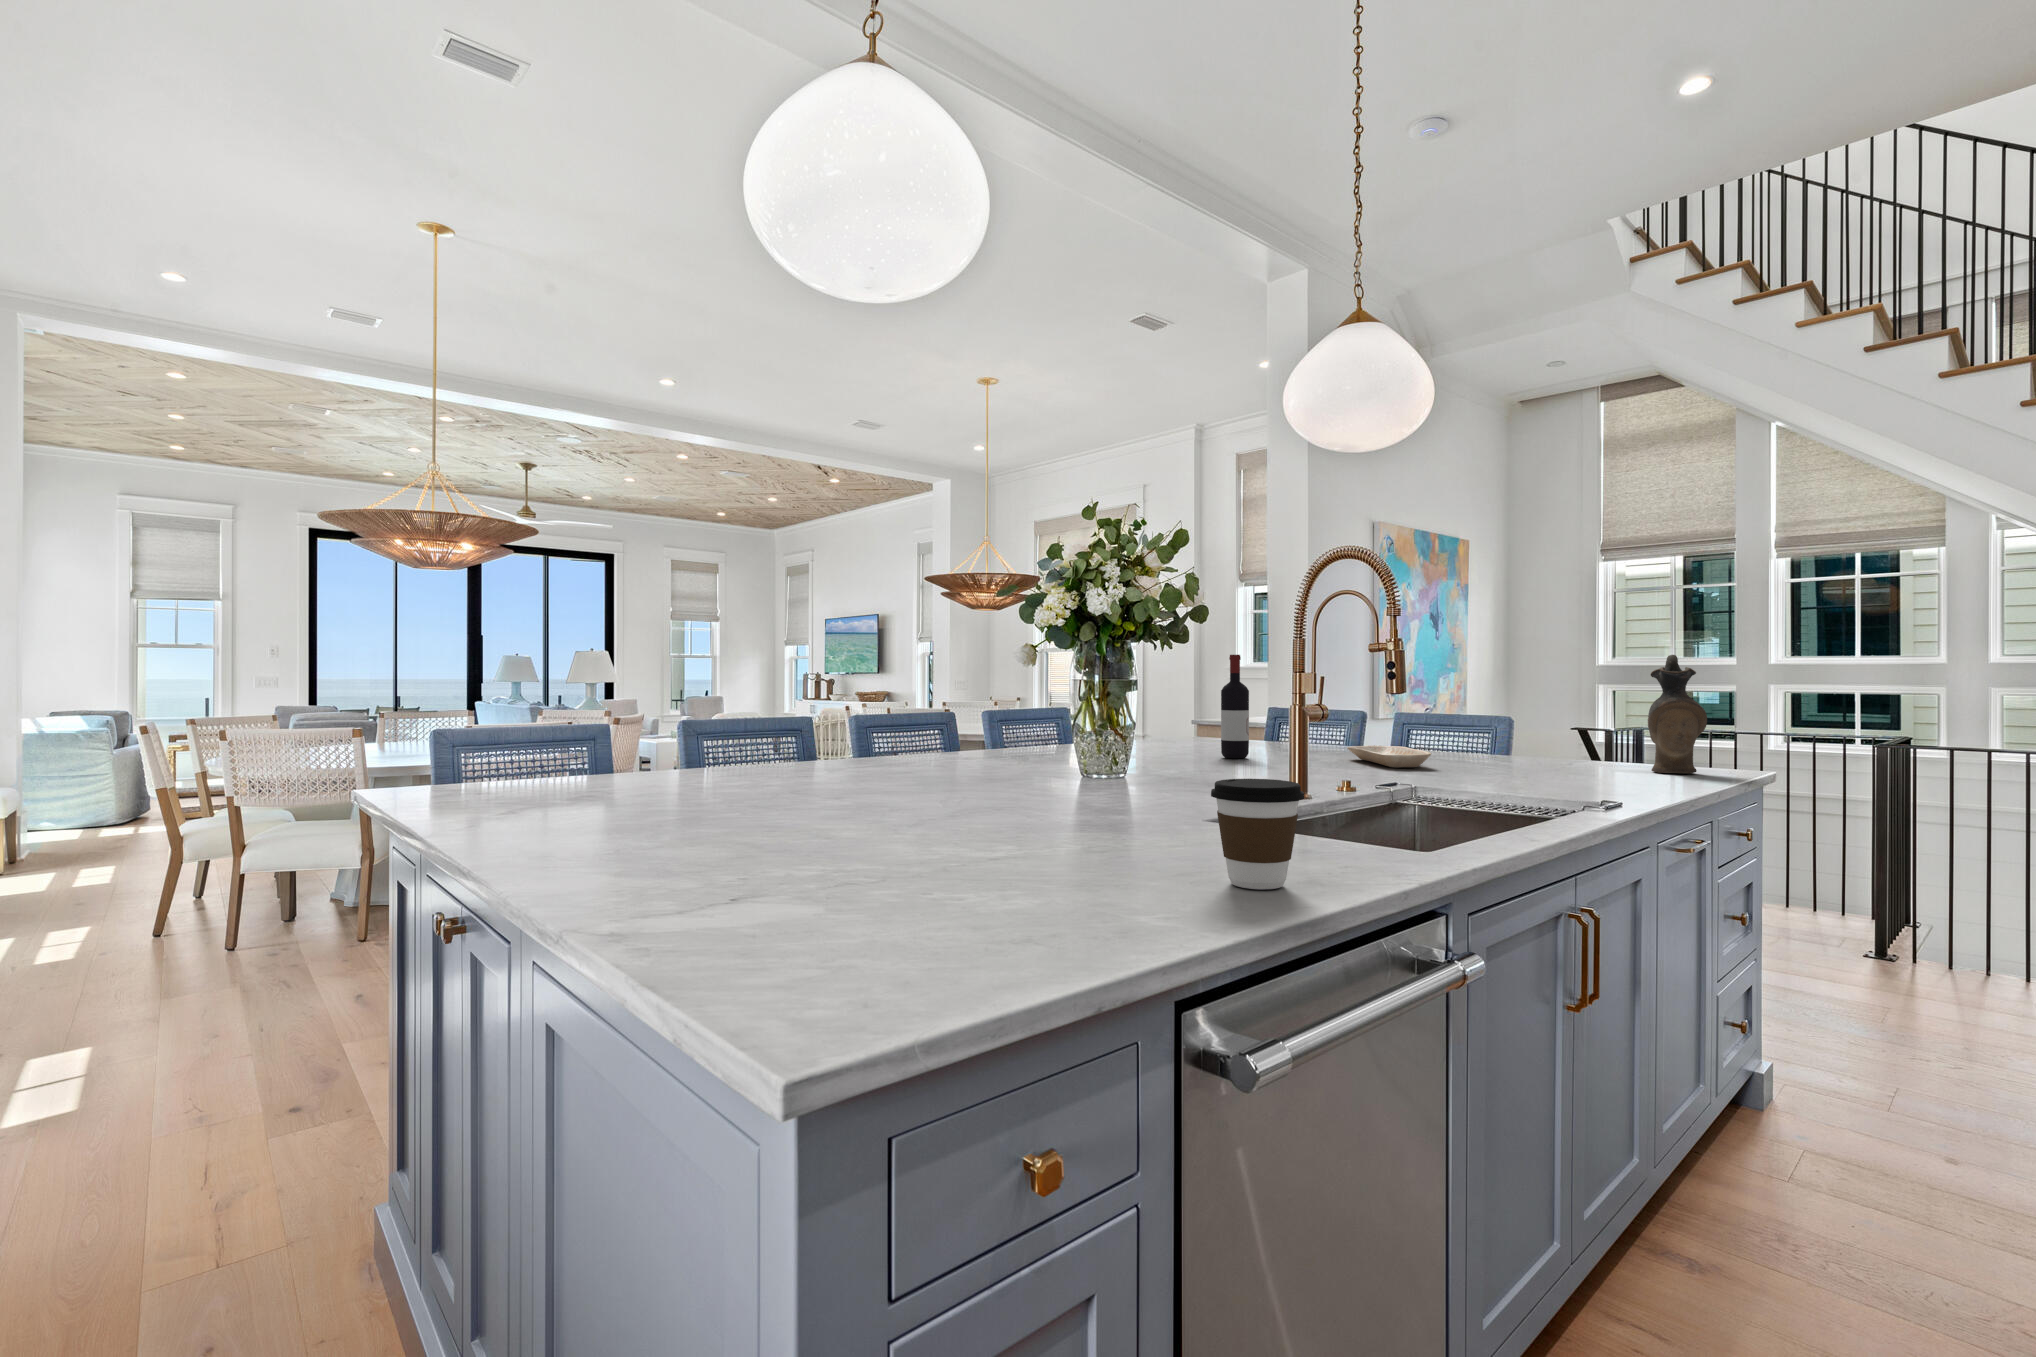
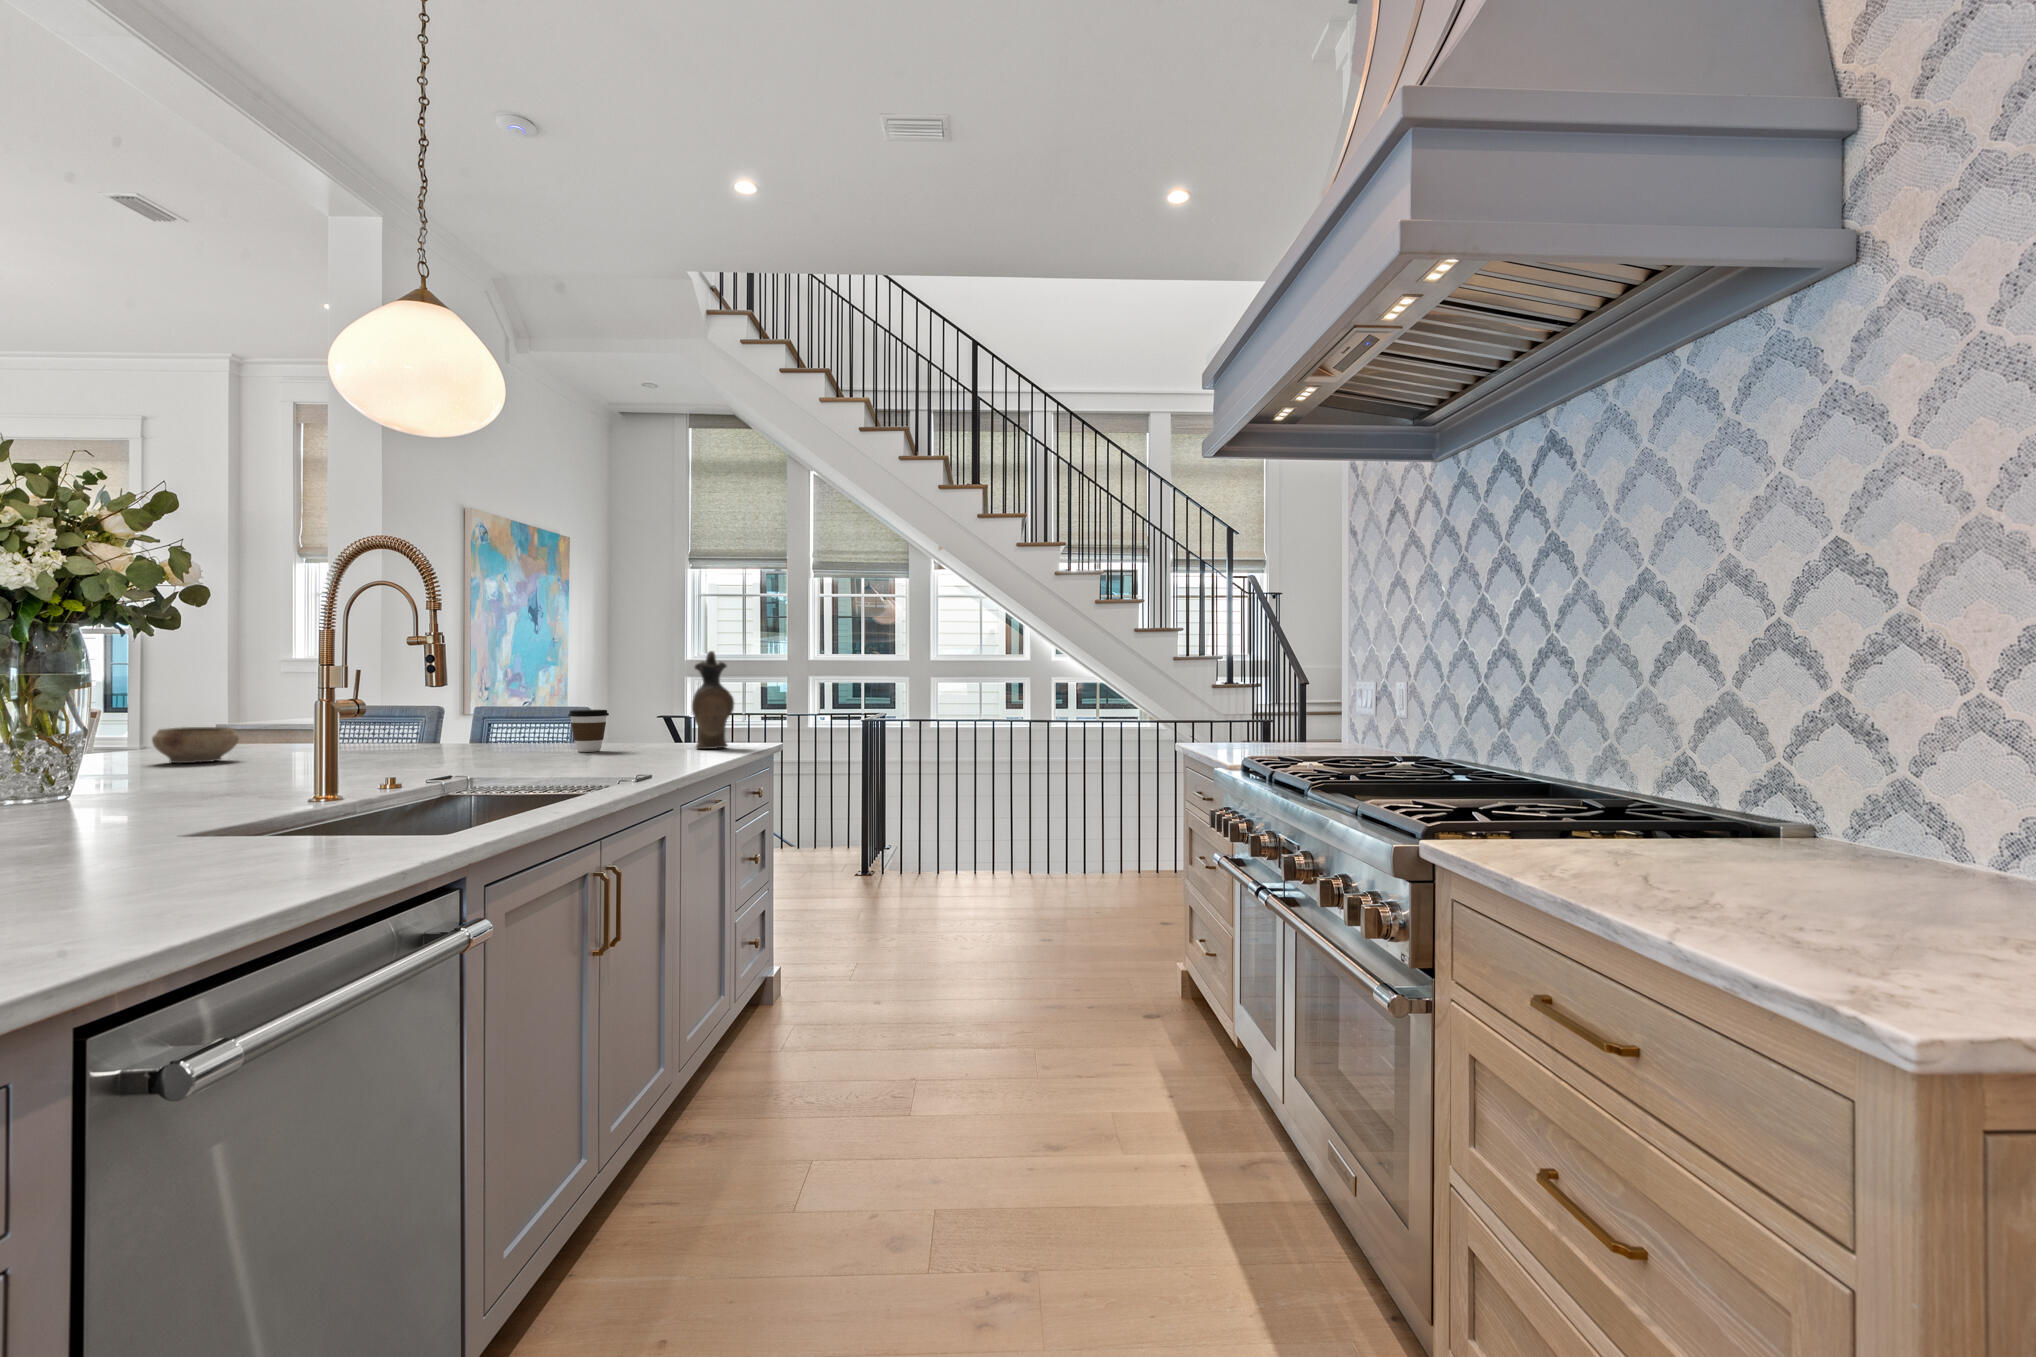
wine bottle: present [1221,655,1249,759] -> none [239,645,280,766]
ceramic bowl: none [1164,723,1219,752] -> present [152,727,239,763]
tray: present [1347,745,1431,767] -> none [409,740,499,762]
coffee cup: present [1211,779,1304,889] -> present [568,710,609,752]

